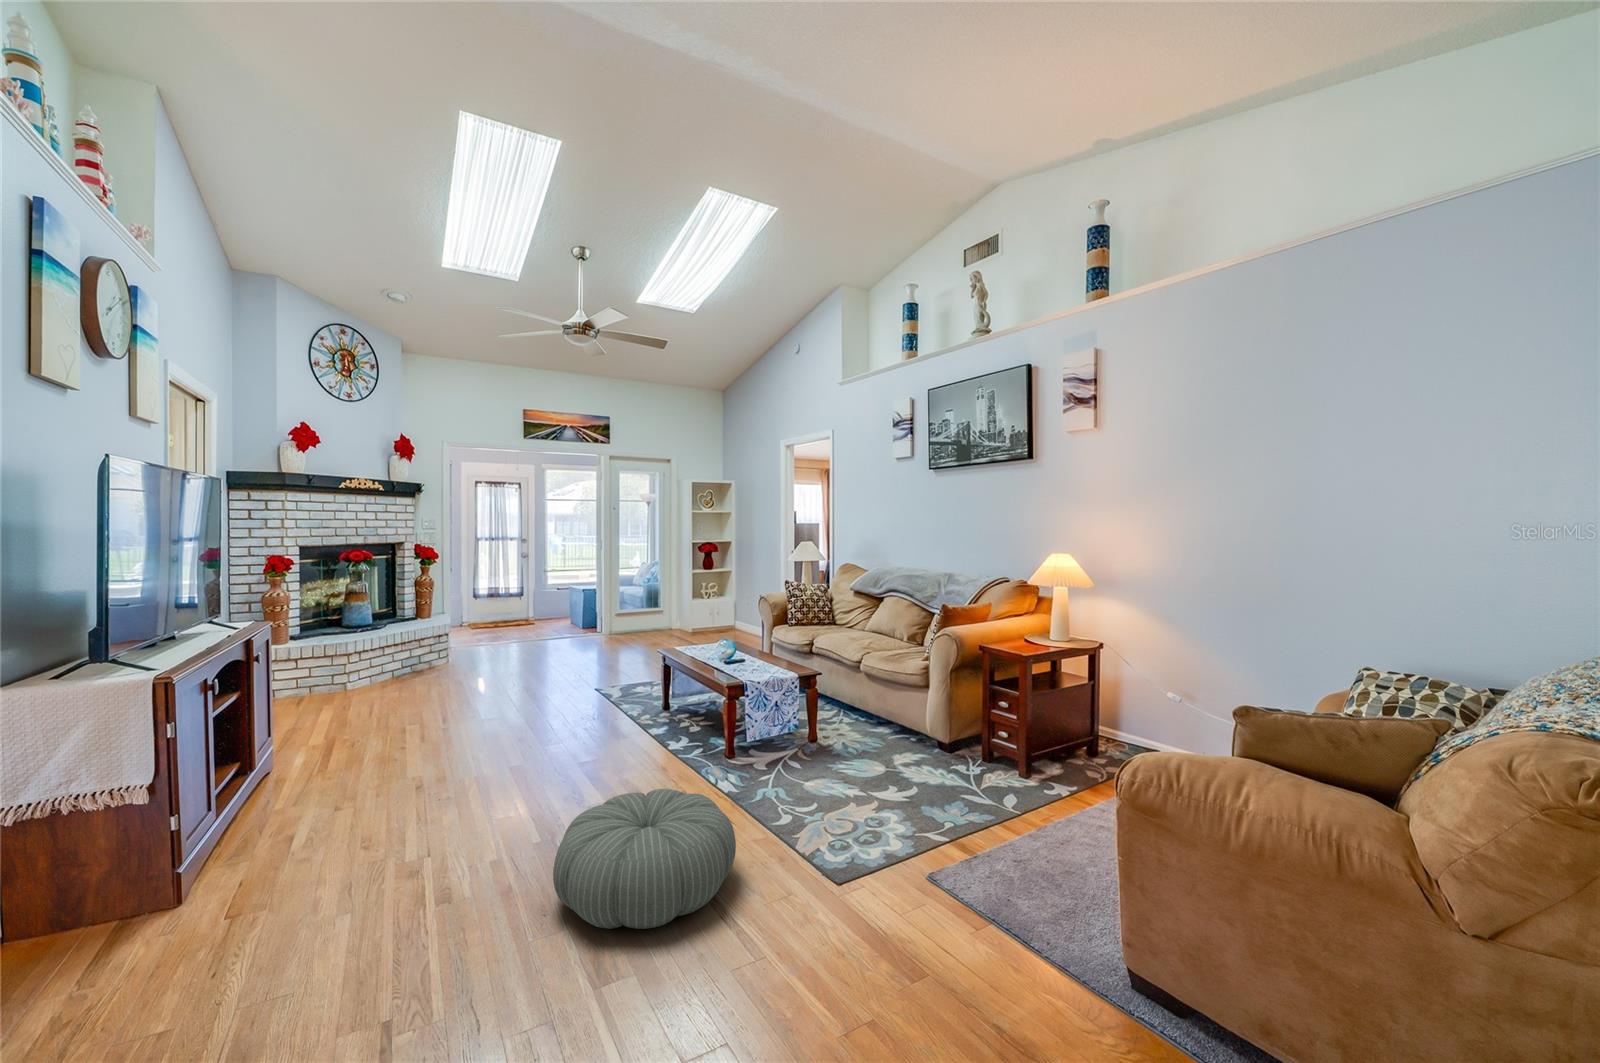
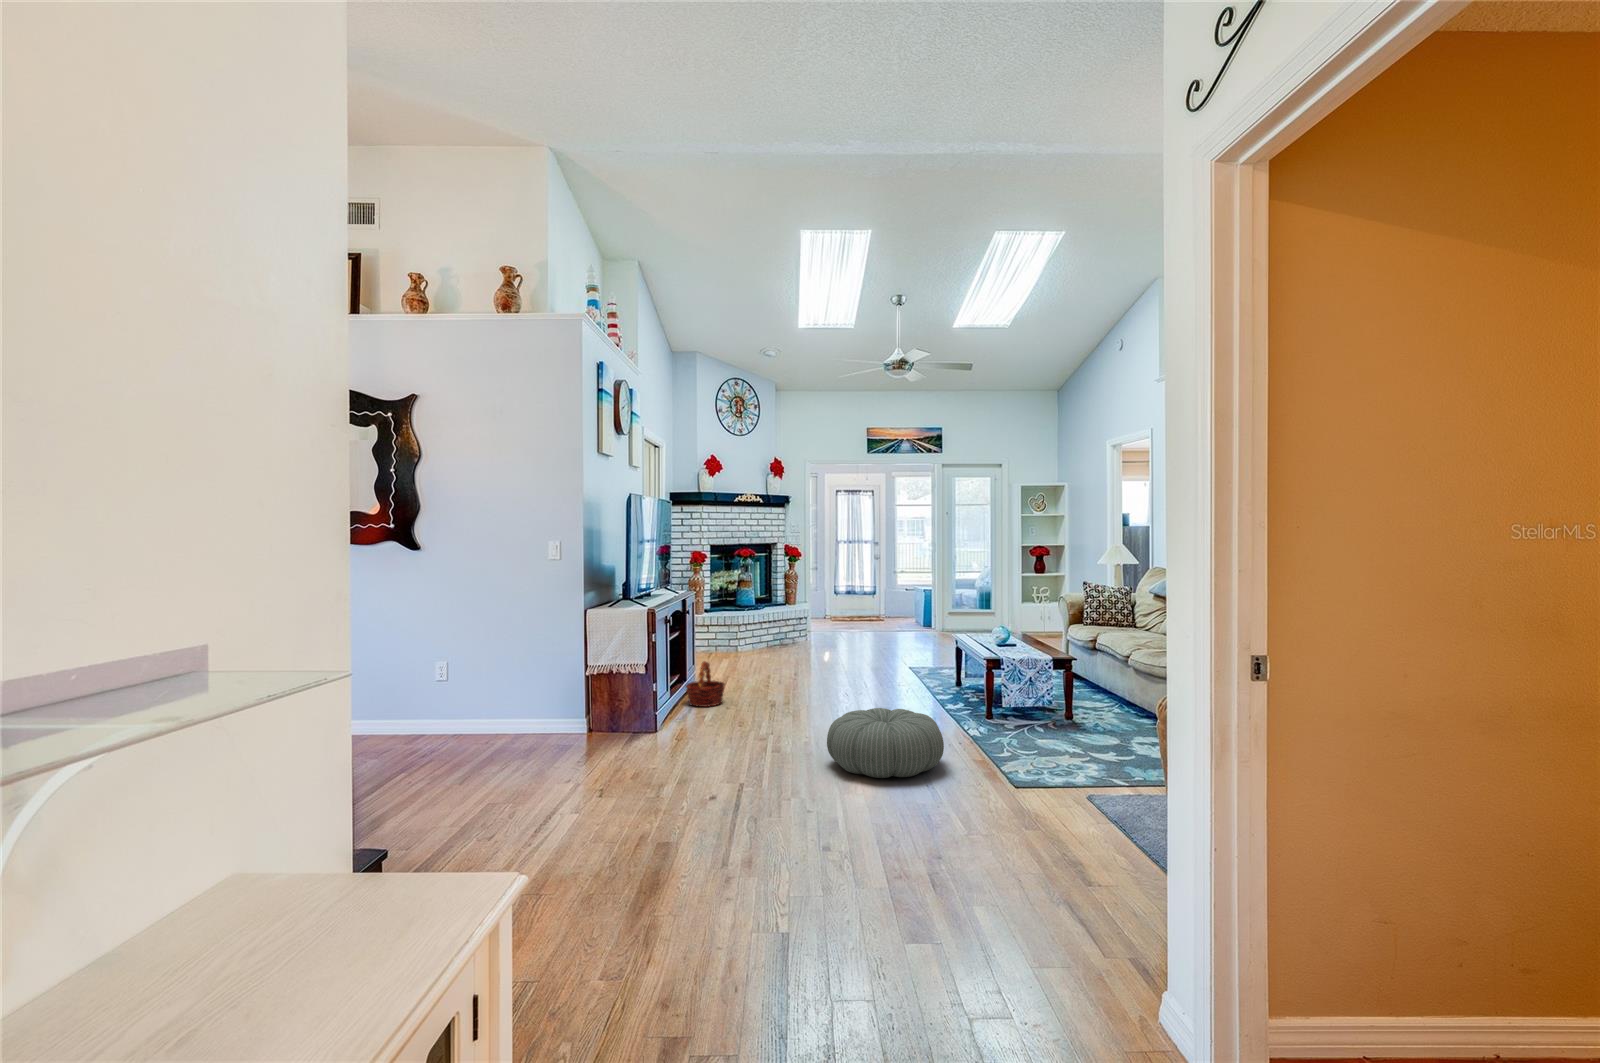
basket: none [249,740,334,821] -> present [686,661,725,707]

